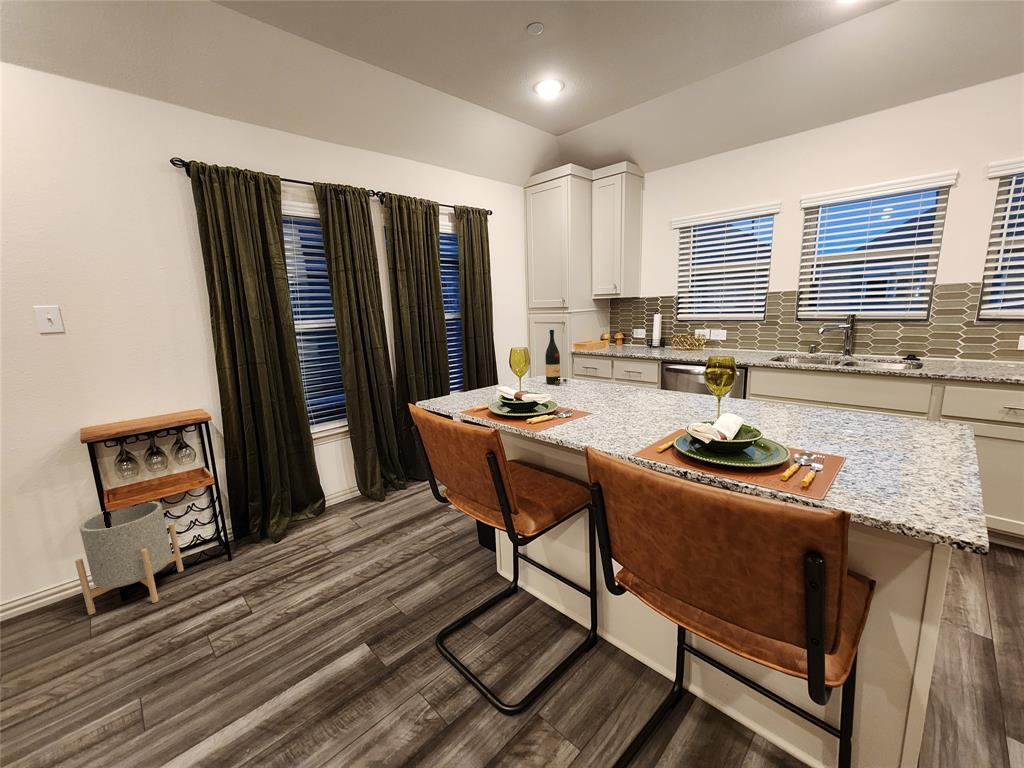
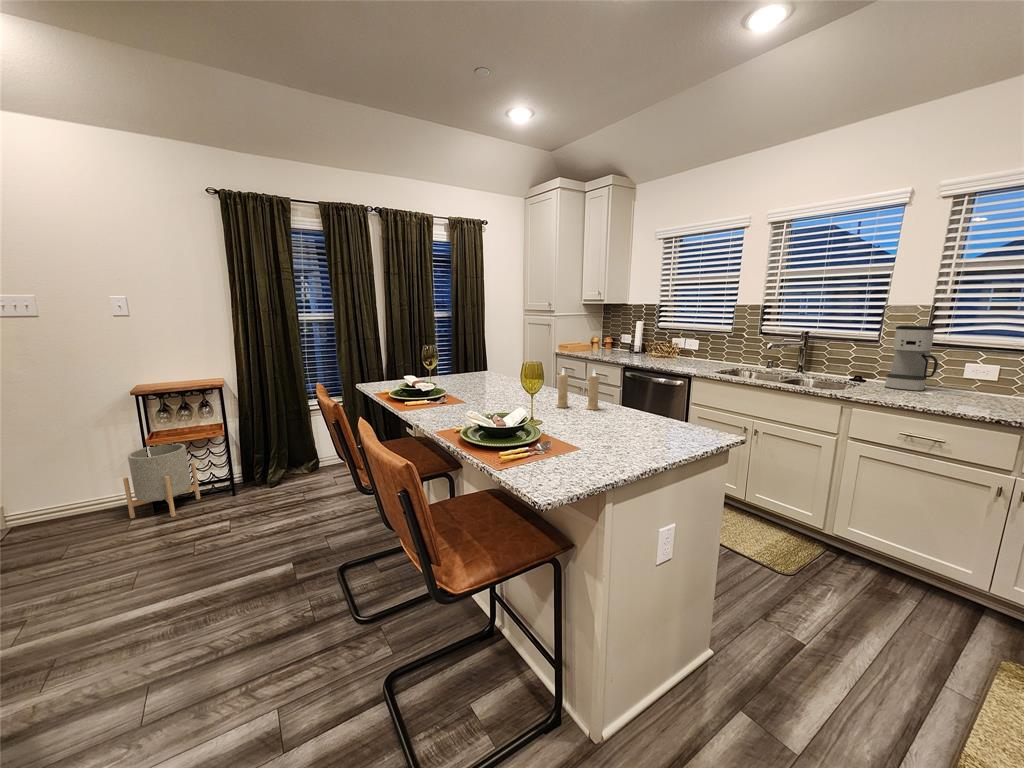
coffee maker: none [945,302,1001,365] -> present [885,326,938,391]
wine bottle: present [545,330,567,385] -> none [476,331,496,379]
candle: none [704,361,759,410] -> present [557,369,599,410]

